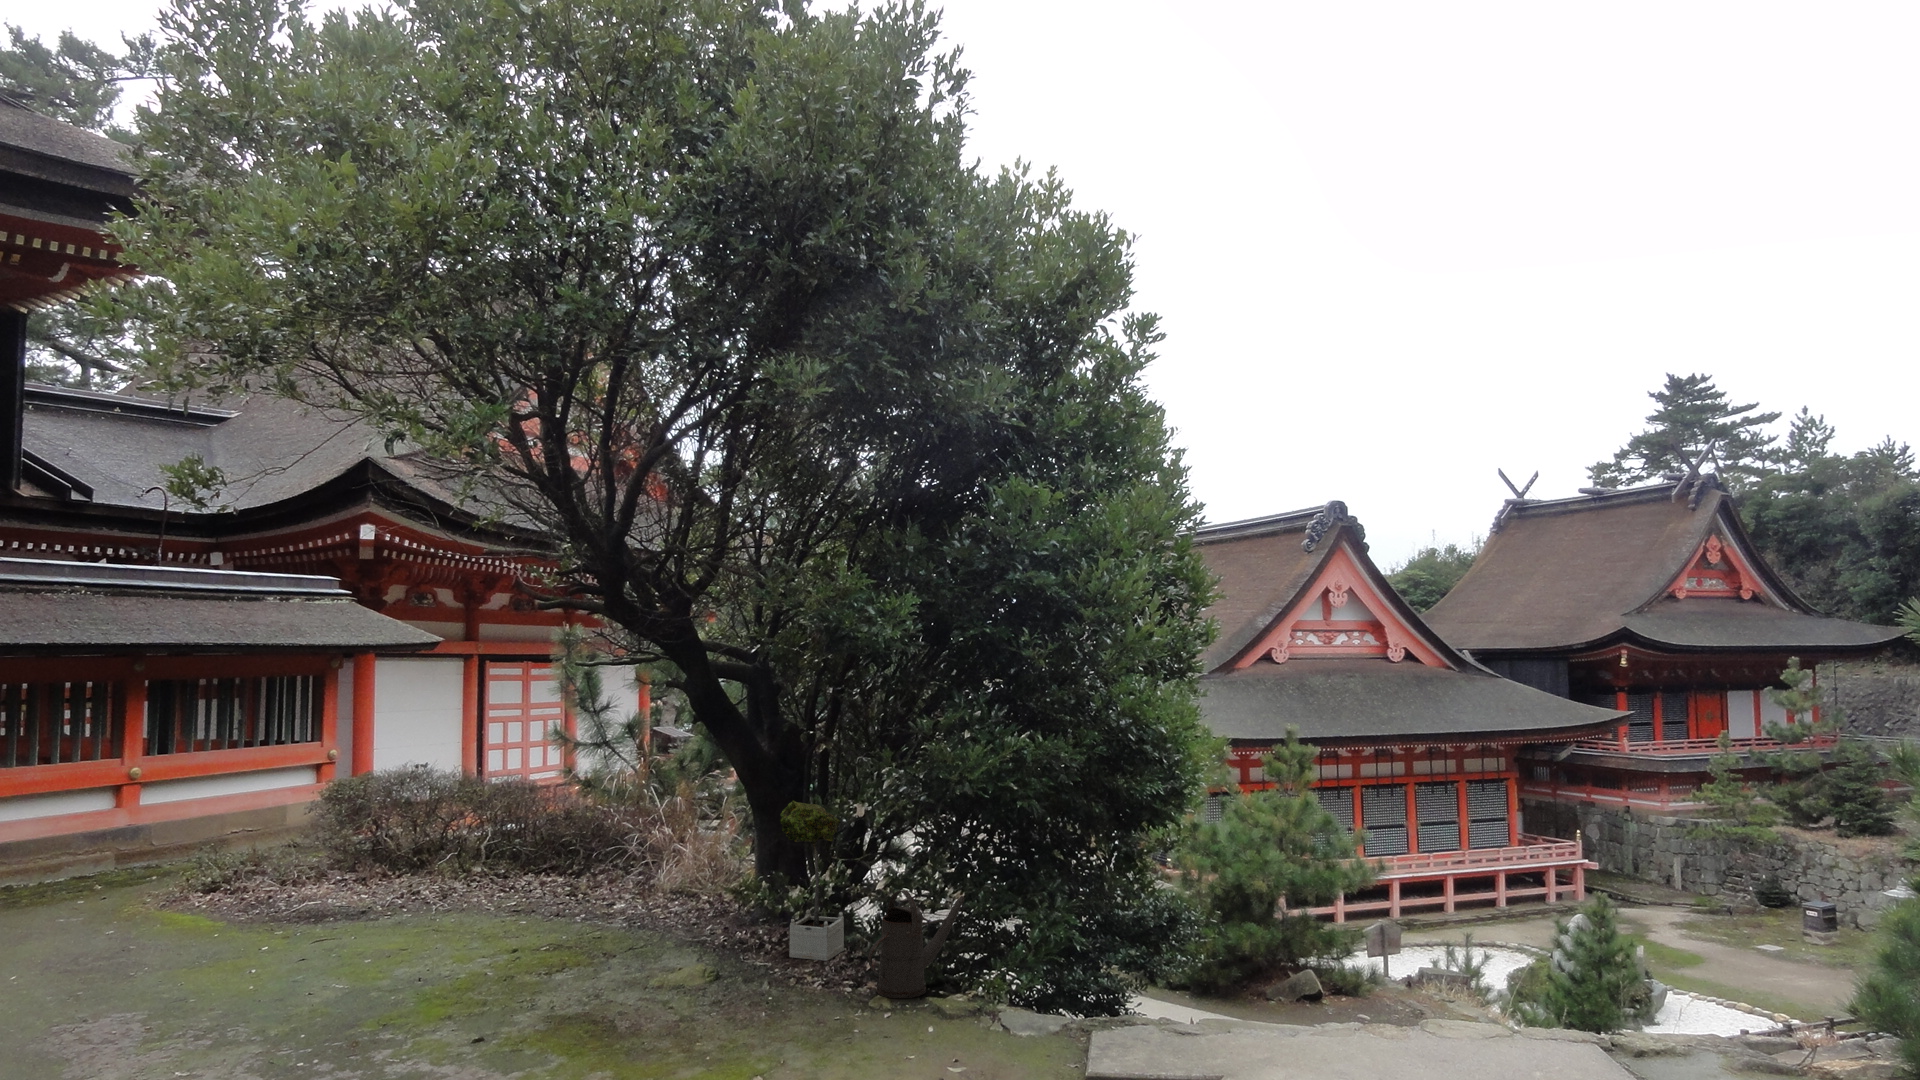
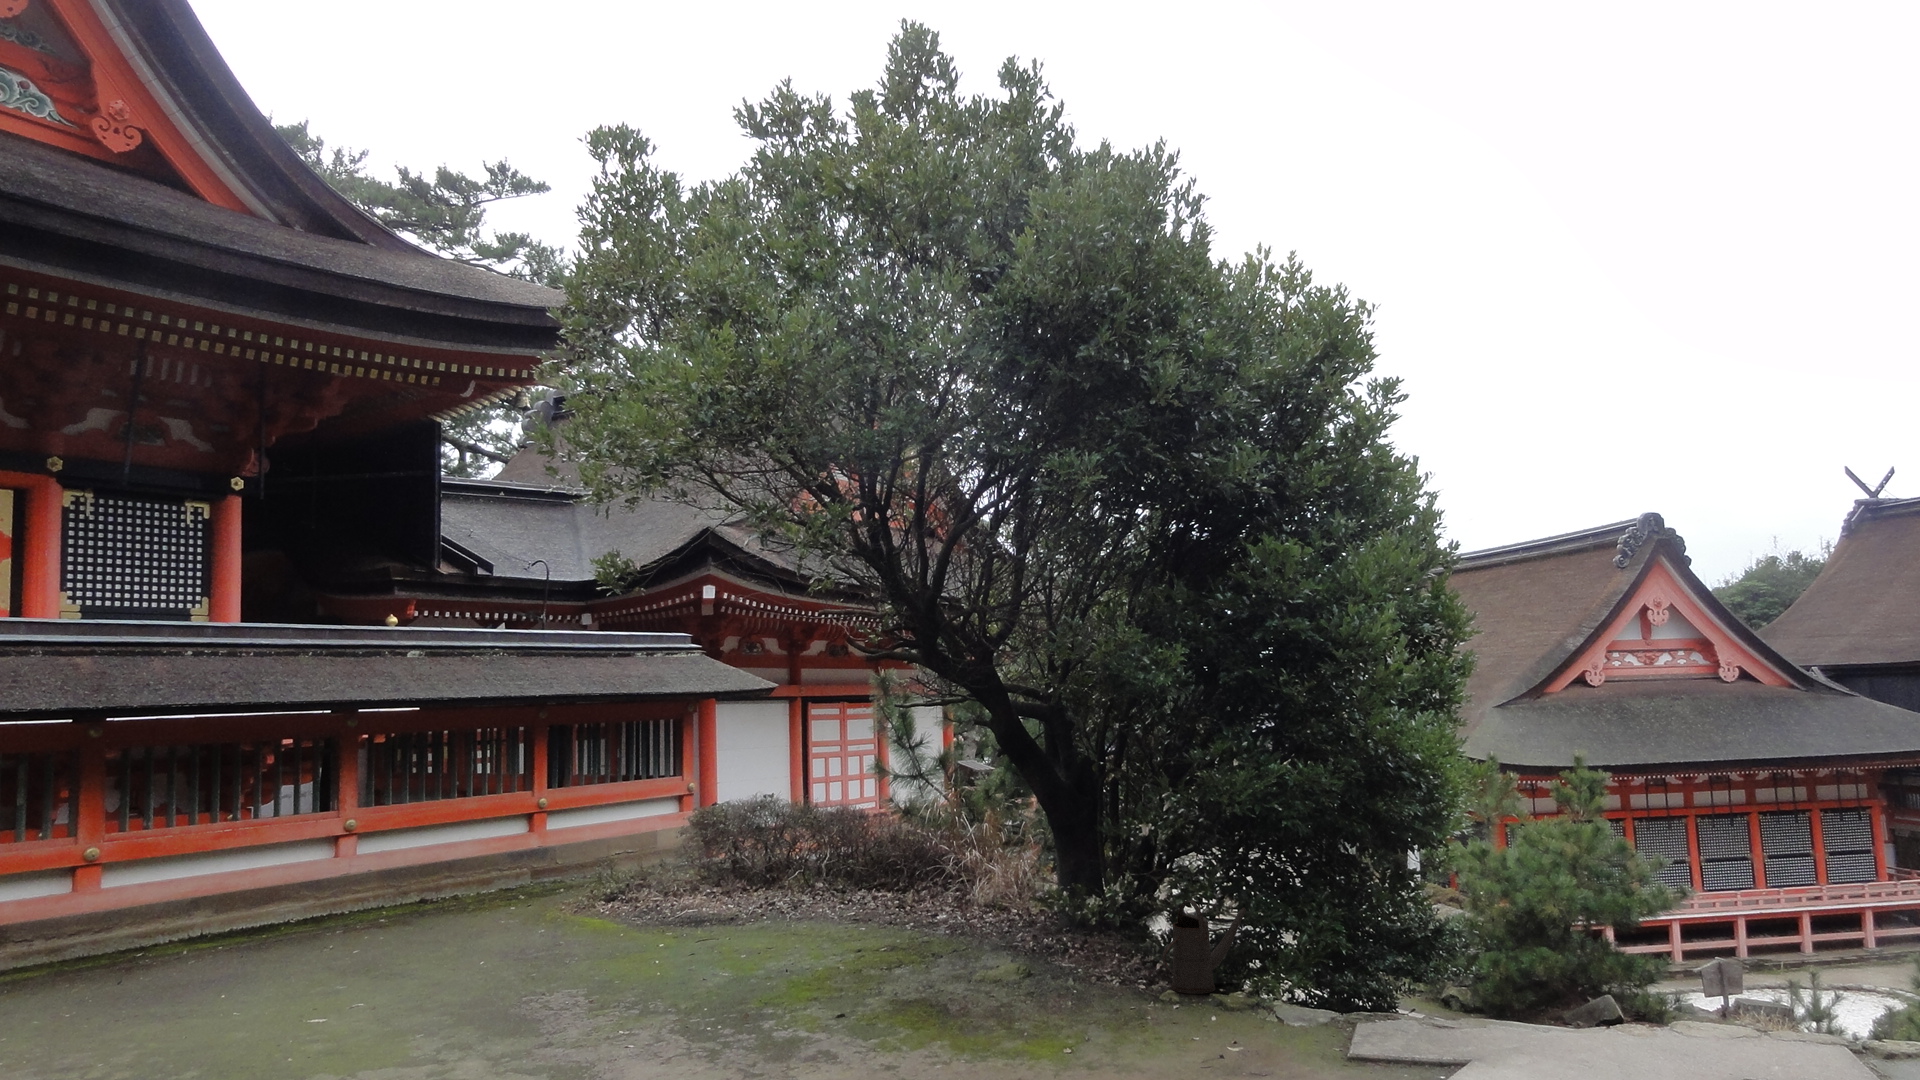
potted tree: present [780,801,844,961] -> none [1078,823,1140,963]

